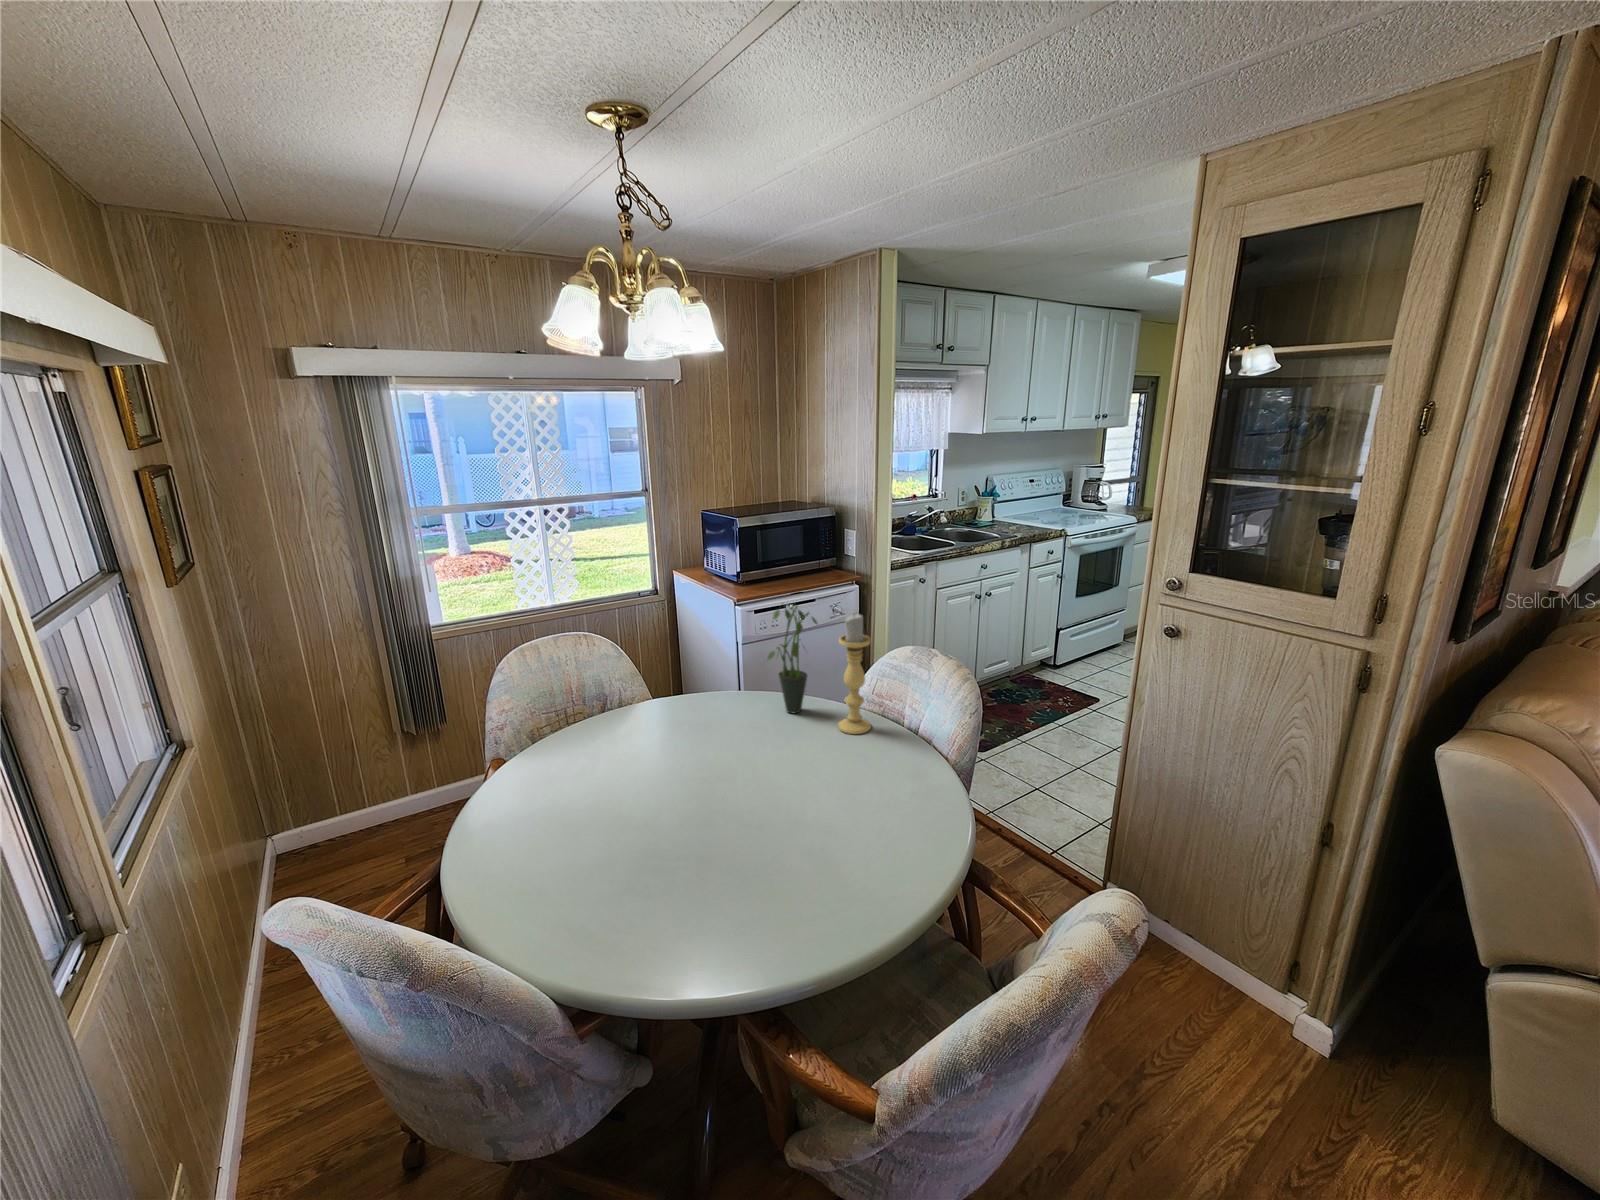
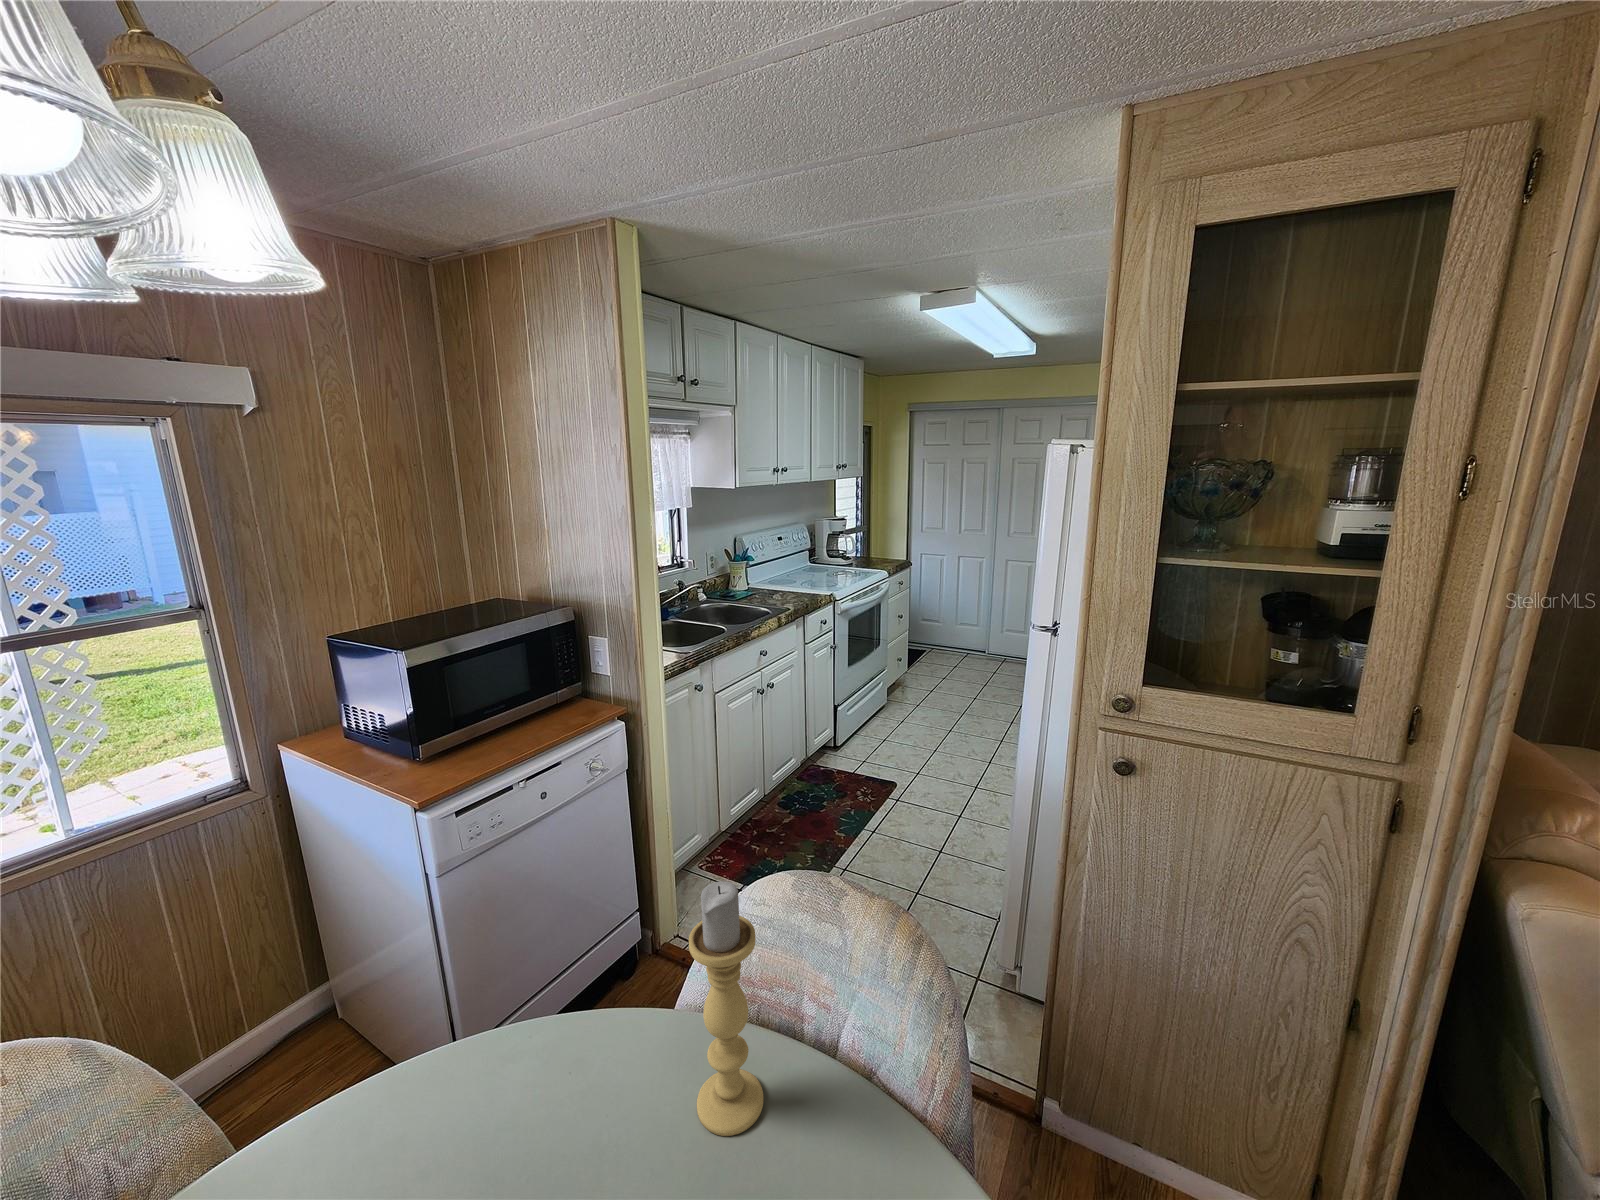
potted plant: present [768,605,817,714] -> none [519,863,629,1098]

